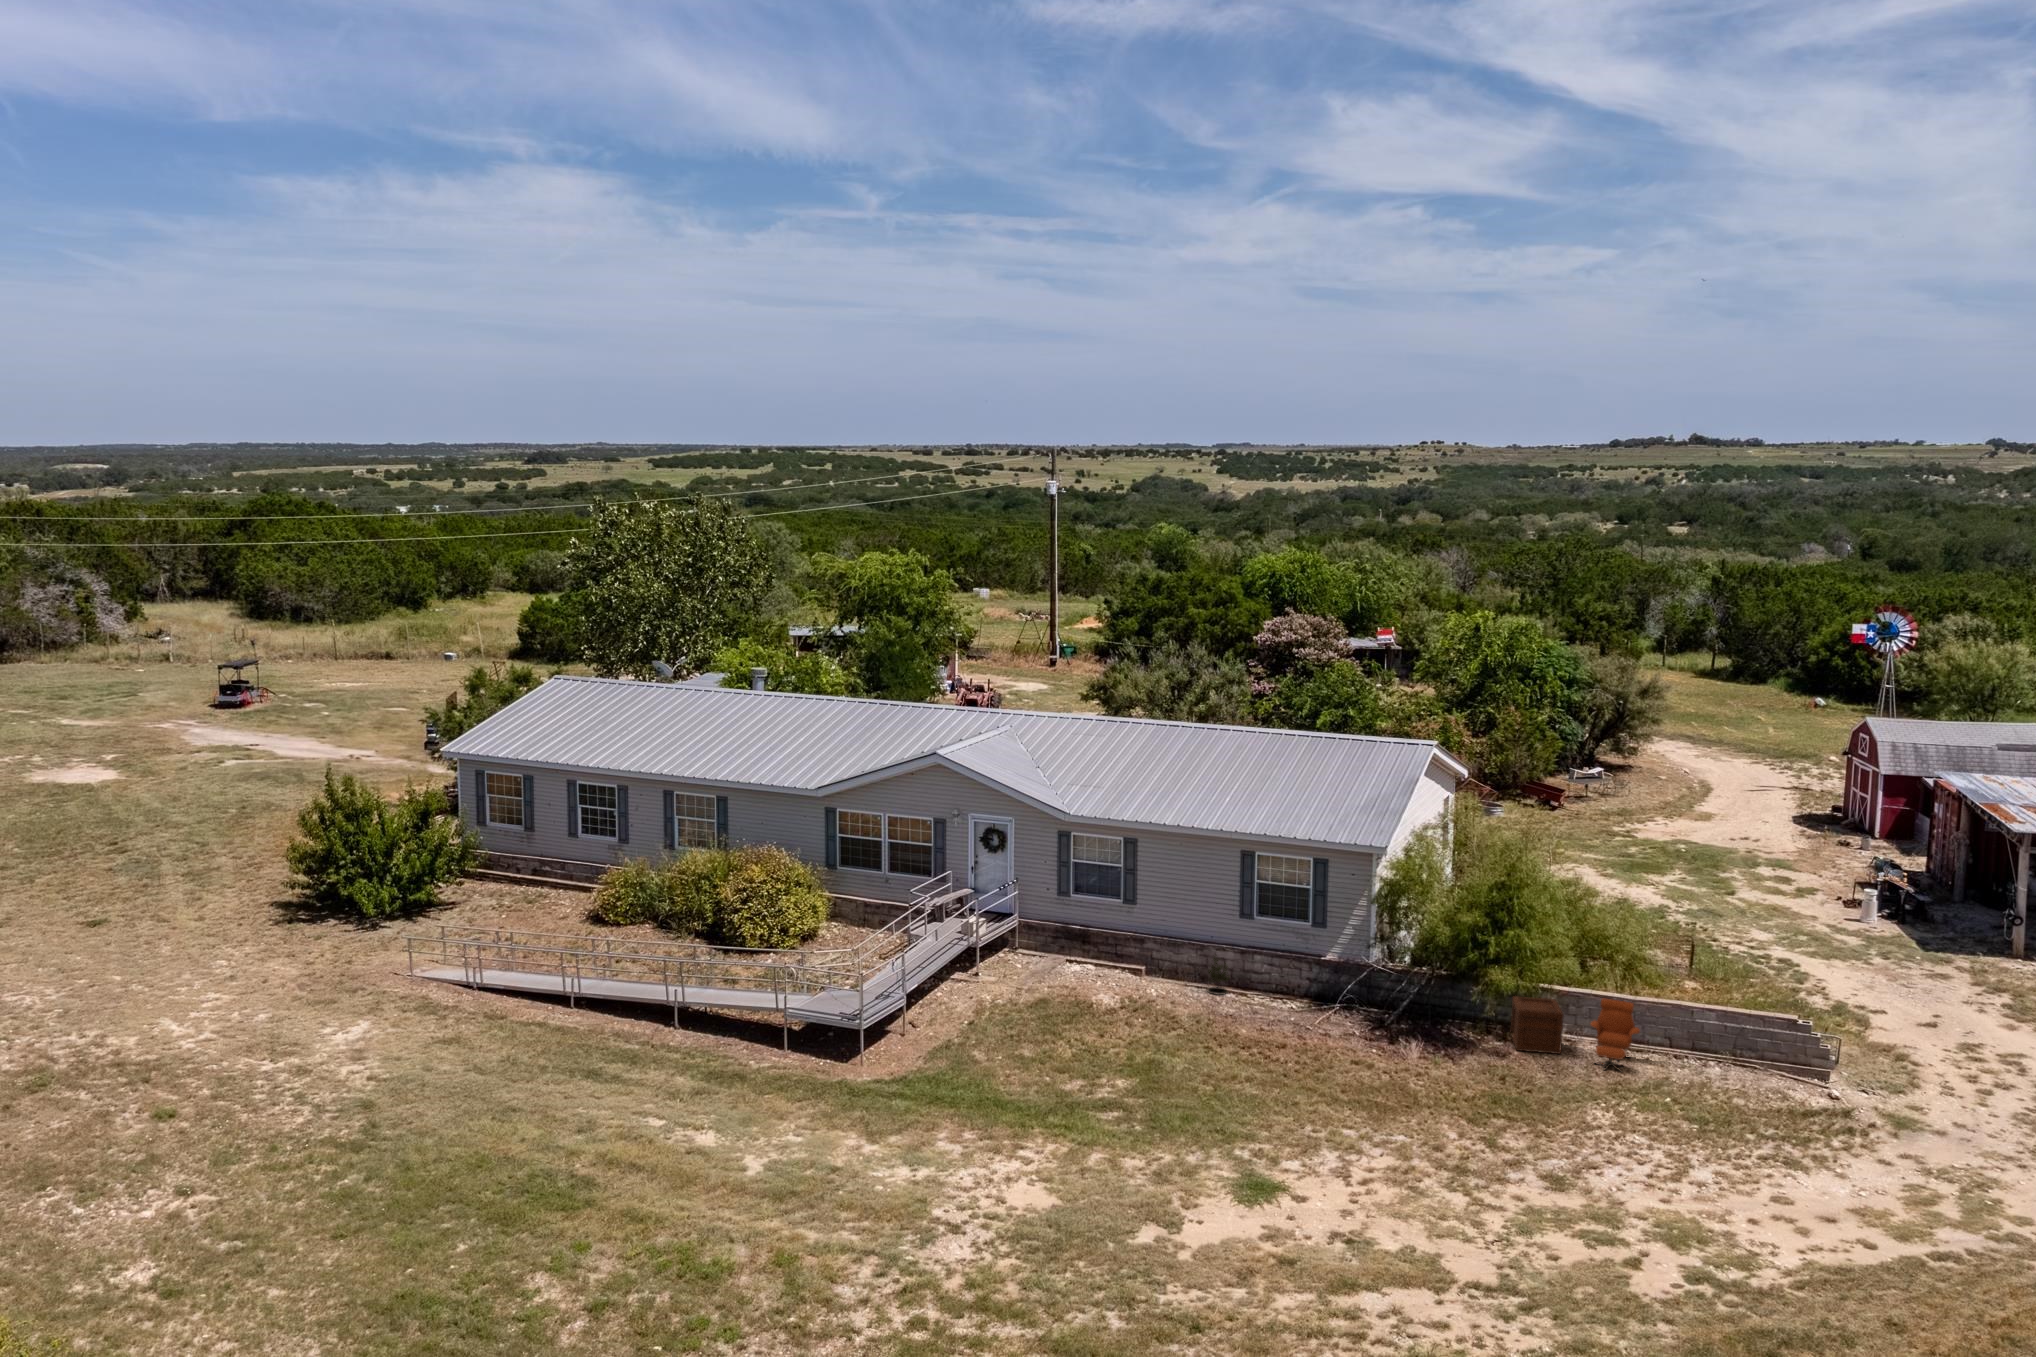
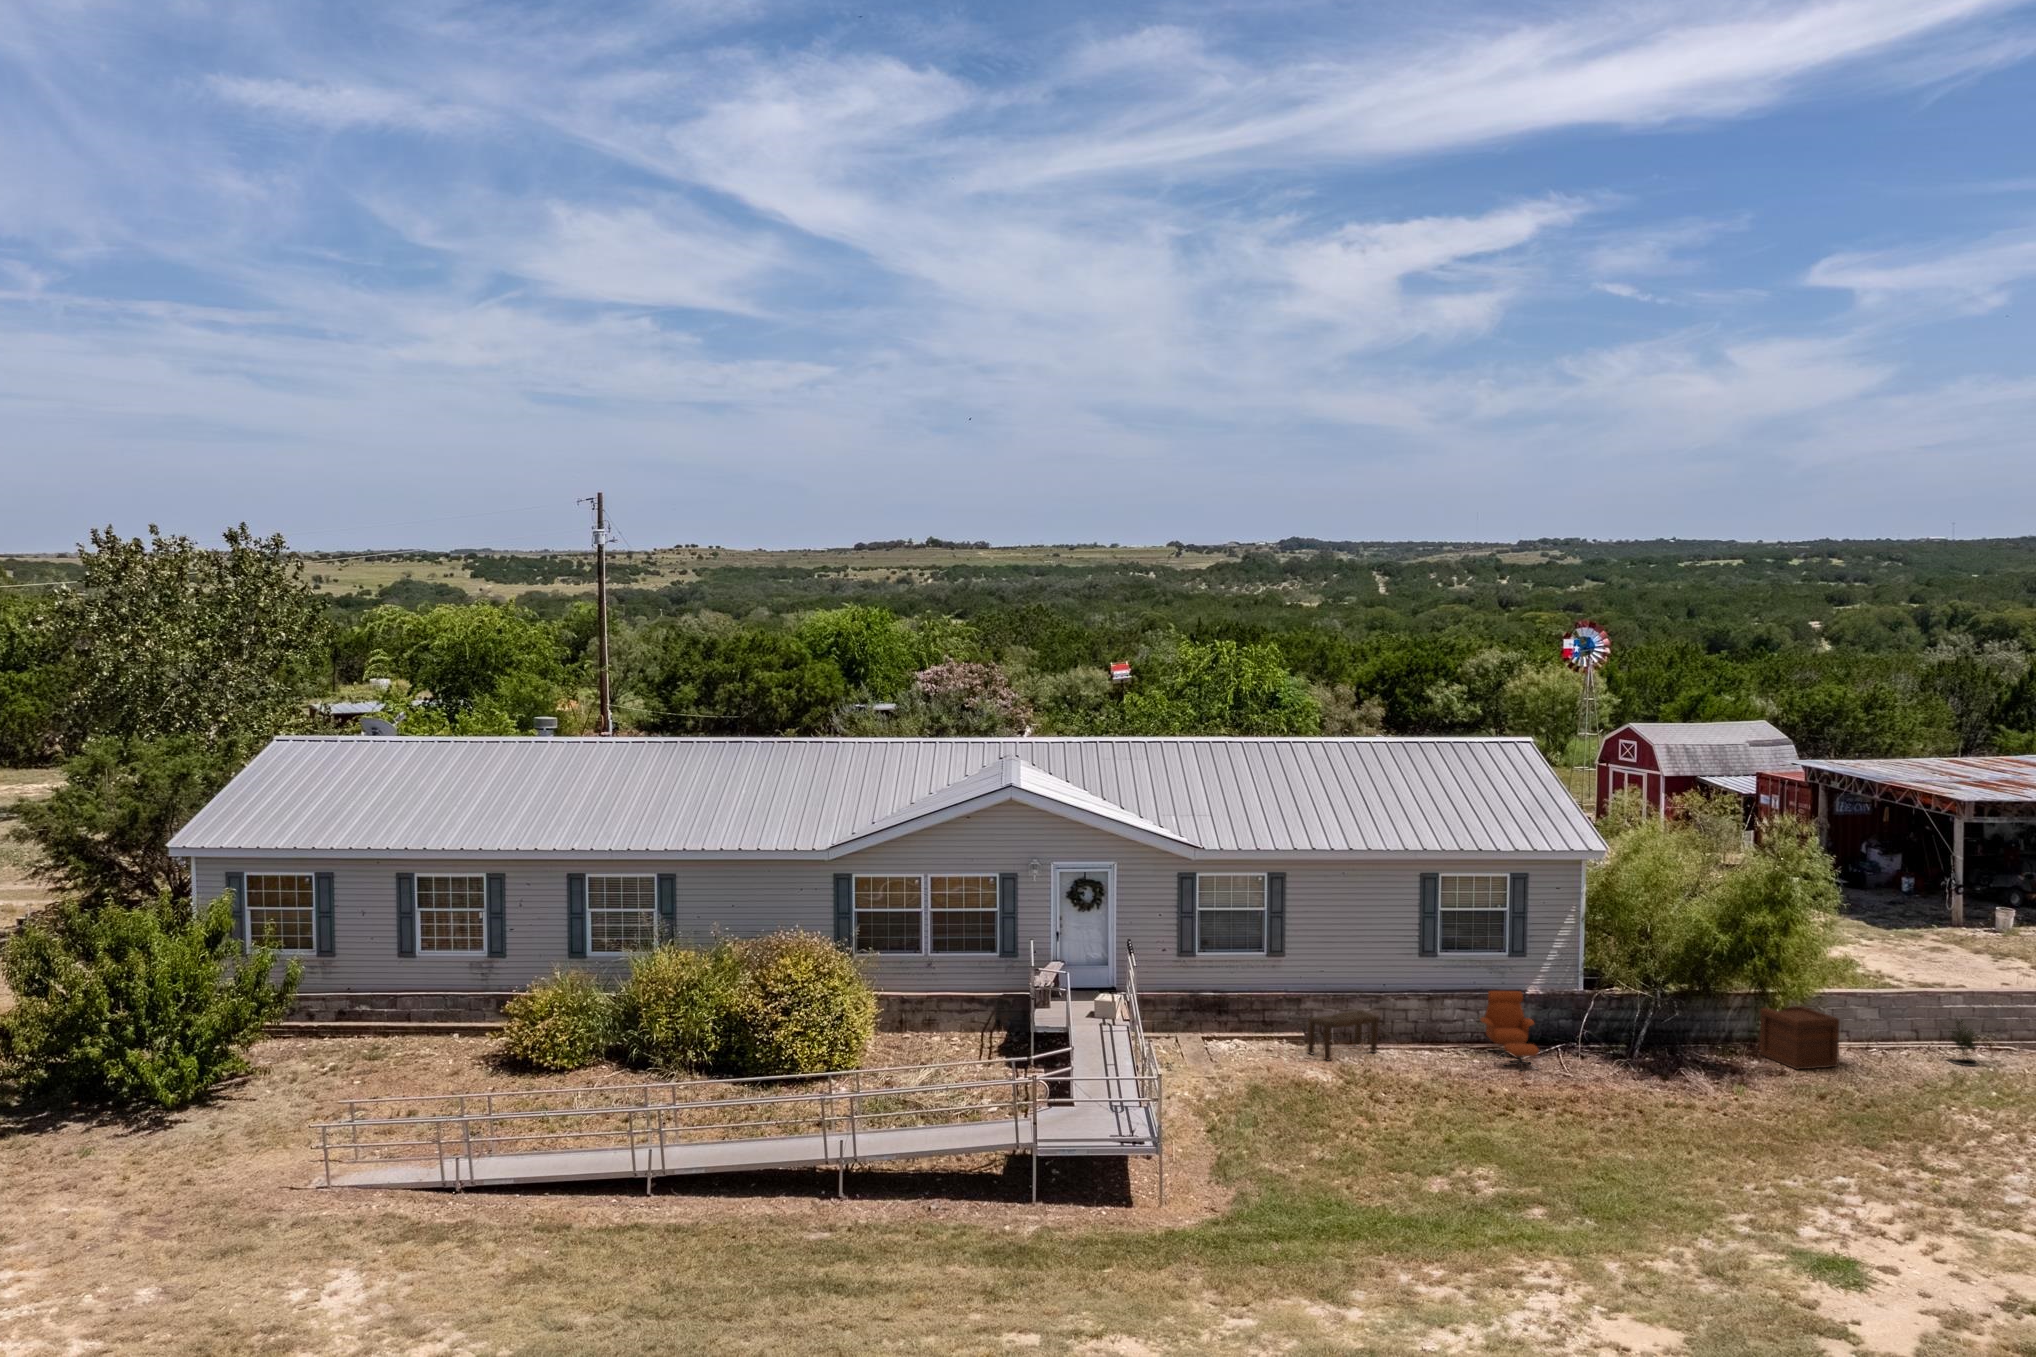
bench: none [1128,954,1184,989] -> present [1307,1010,1379,1061]
potted tree: present [1207,958,1230,995] -> present [1947,1018,1978,1066]
lounge chair: present [1591,999,1640,1070] -> present [1480,991,1539,1070]

